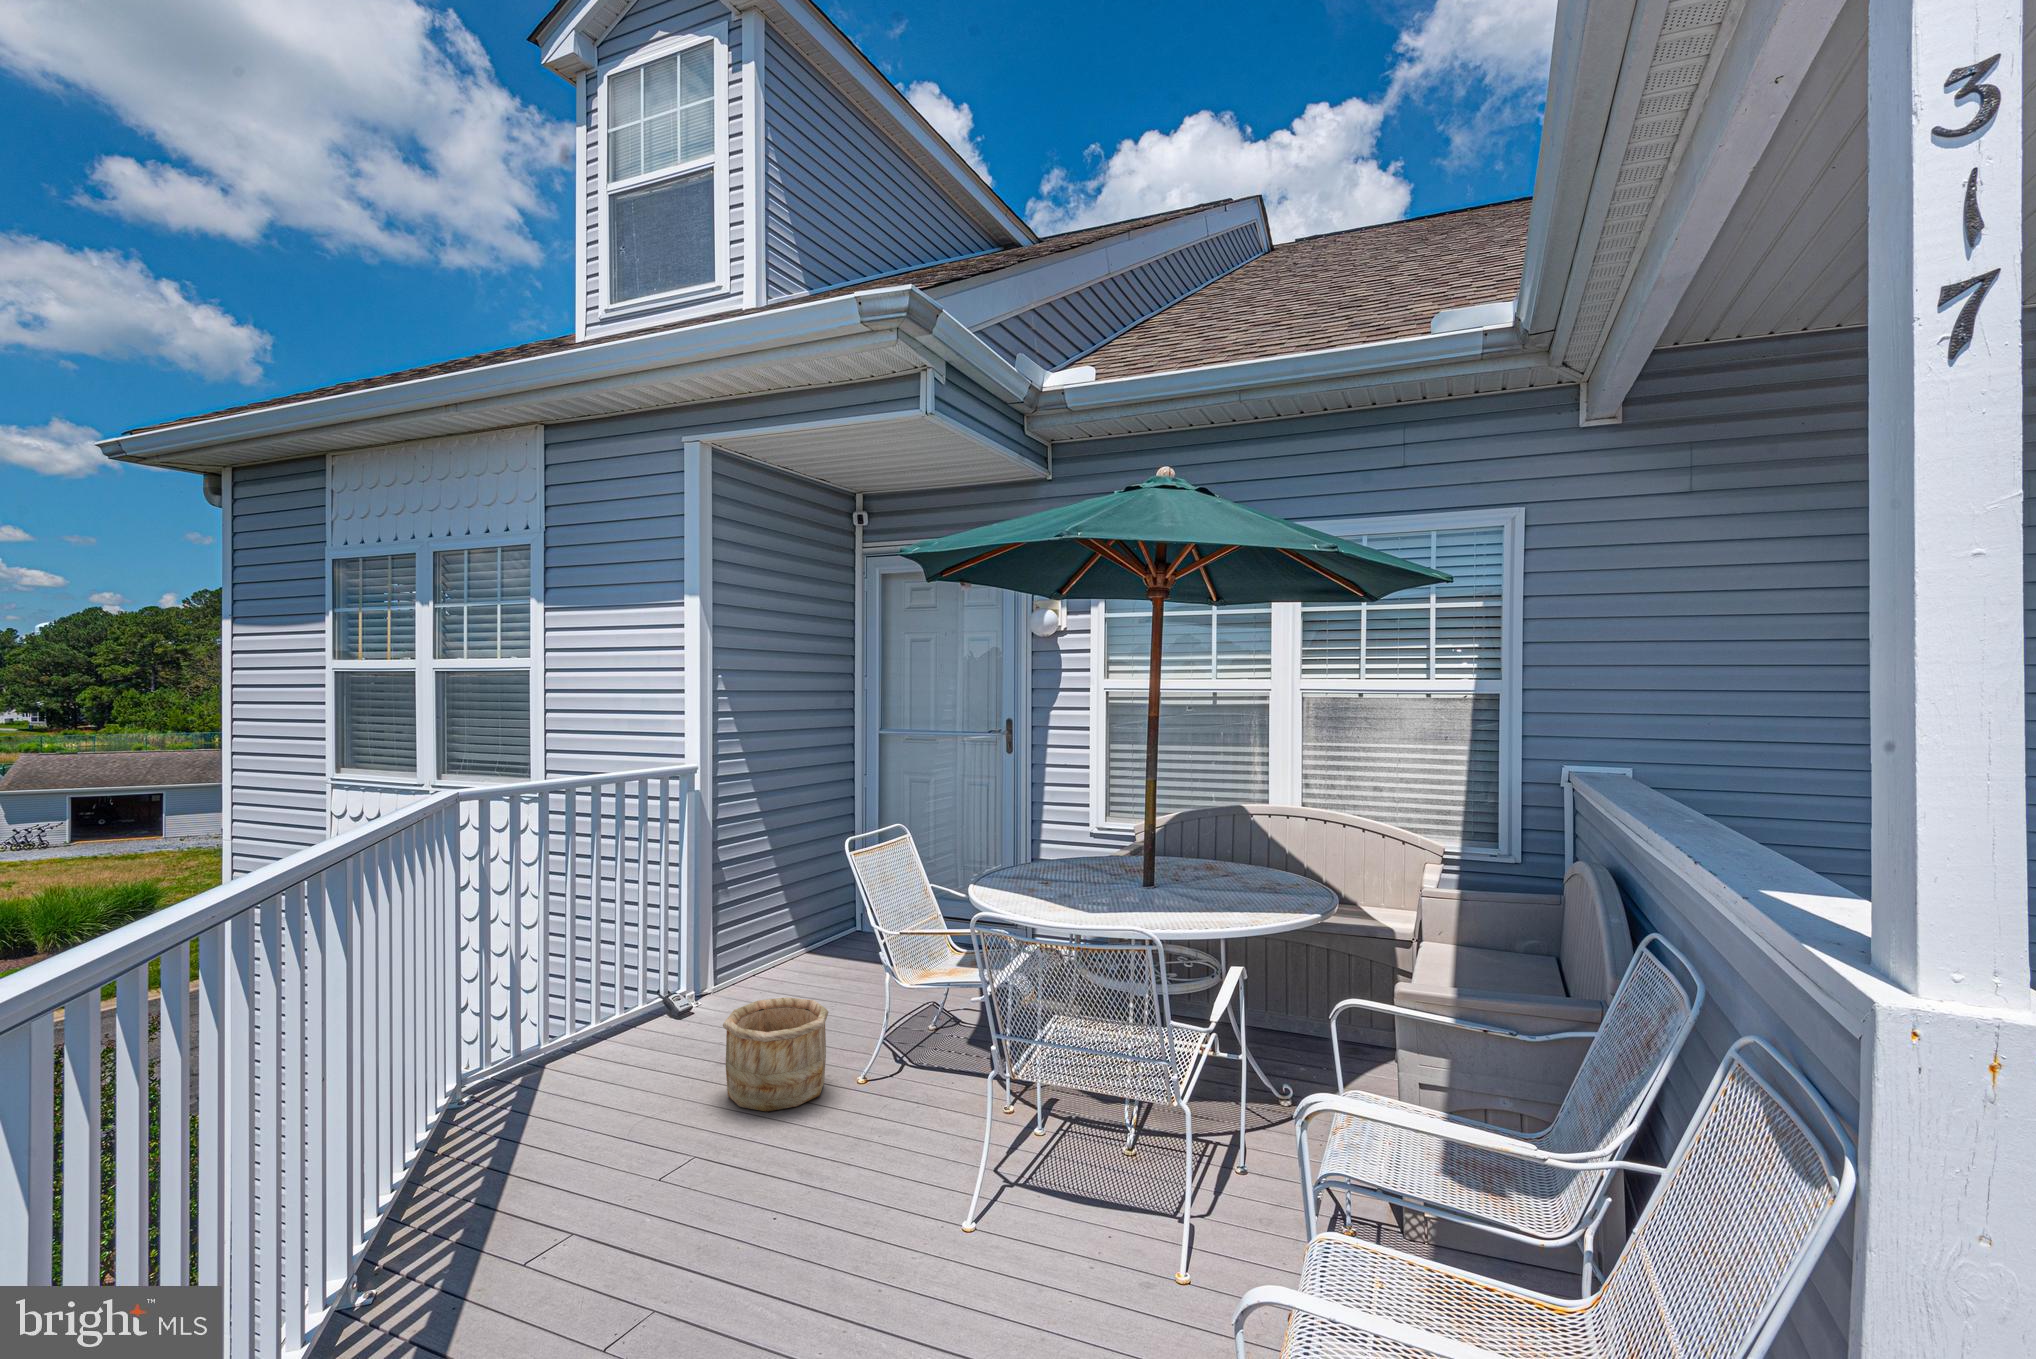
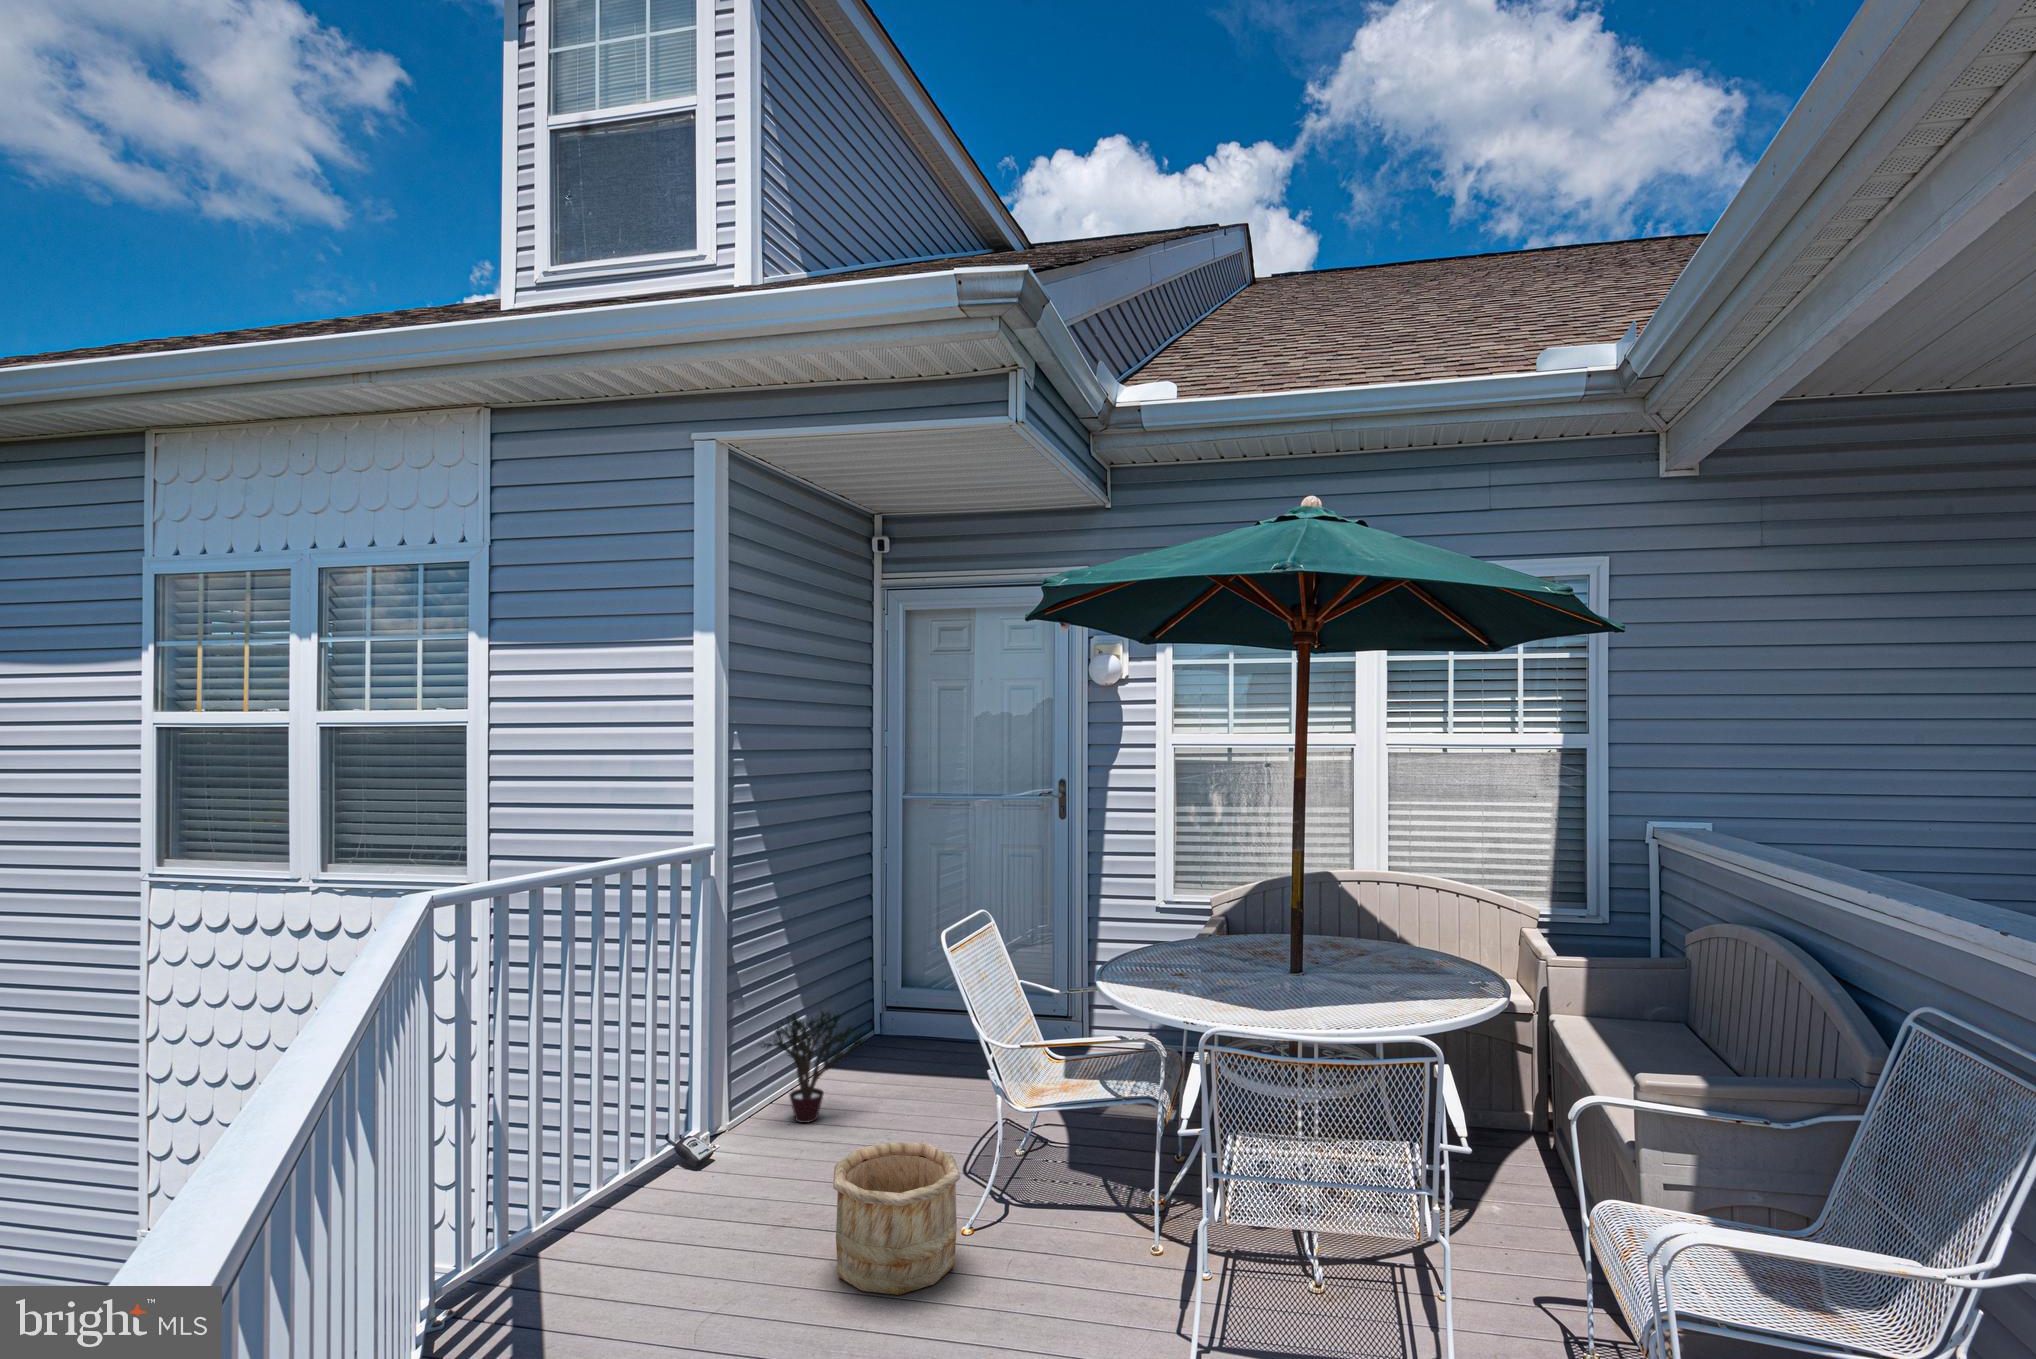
potted plant: none [735,899,830,990] -> present [763,1011,867,1123]

